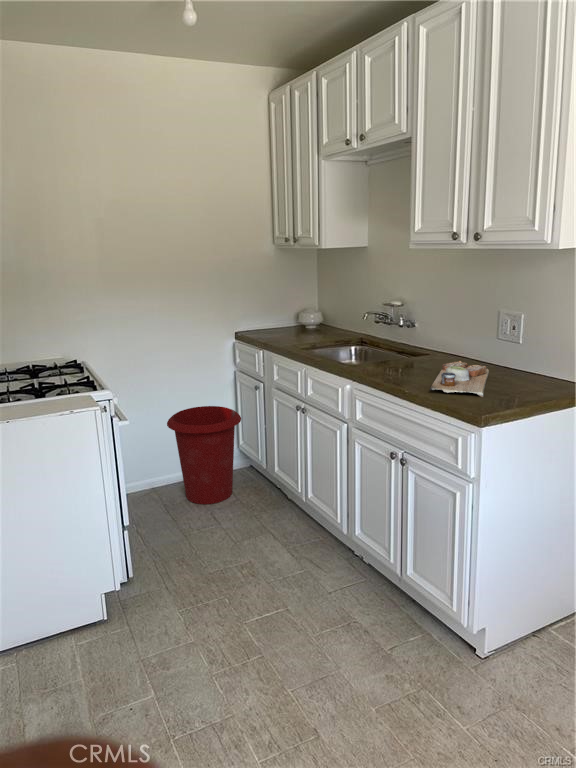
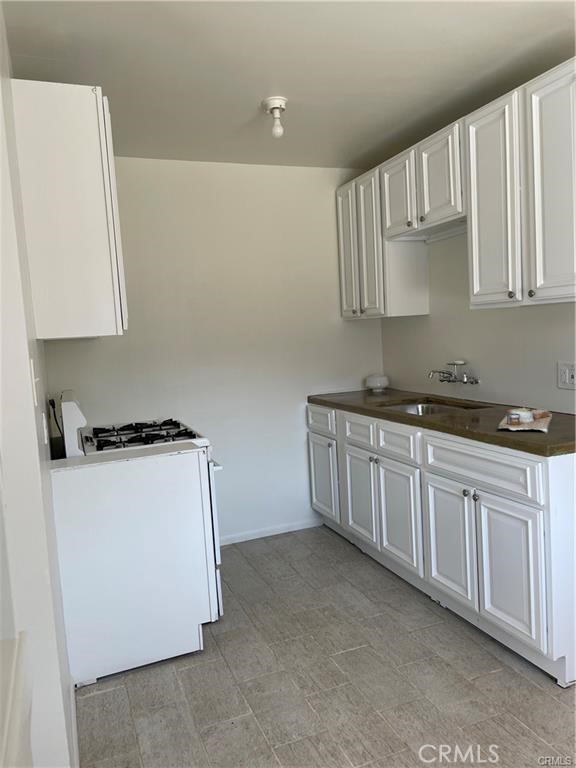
waste bin: present [167,406,241,504] -> none [247,464,316,557]

